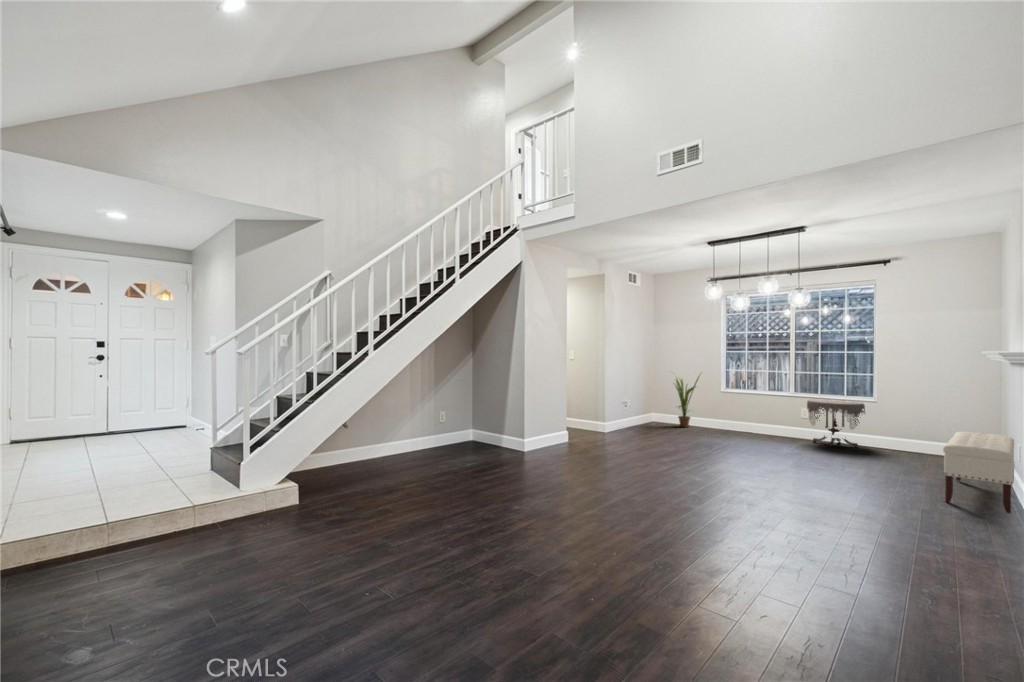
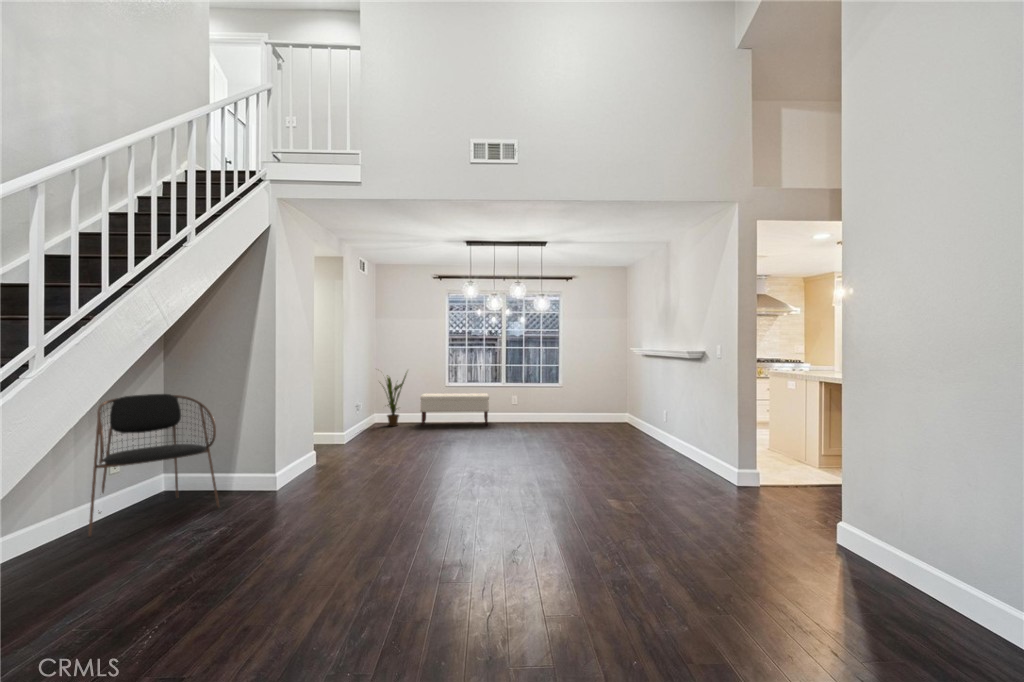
dining chair: none [413,375,482,455] -> present [88,394,219,537]
side table: present [807,399,865,447] -> none [504,387,545,427]
bench: present [943,432,1014,513] -> present [421,393,489,426]

